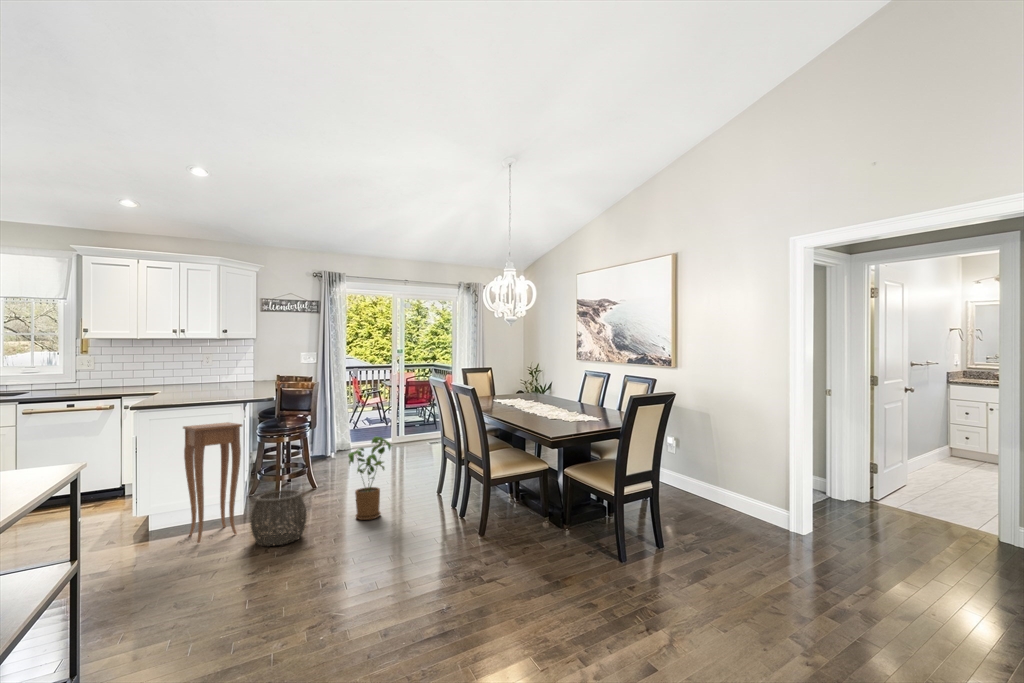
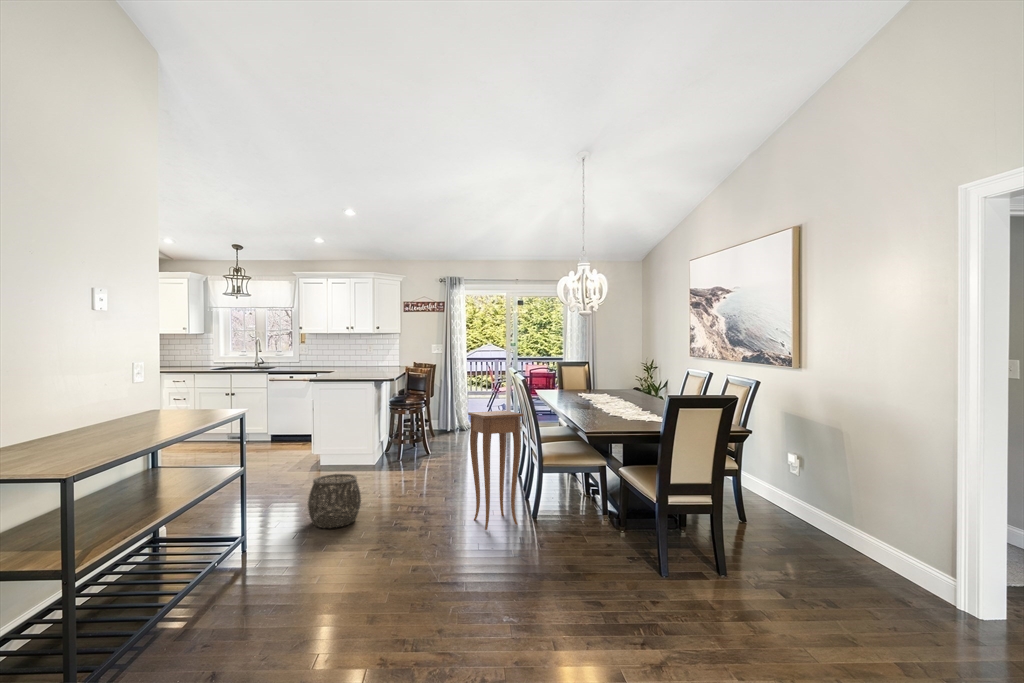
side table: present [183,422,242,543] -> present [468,411,523,530]
house plant: present [348,437,392,520] -> none [411,428,458,512]

